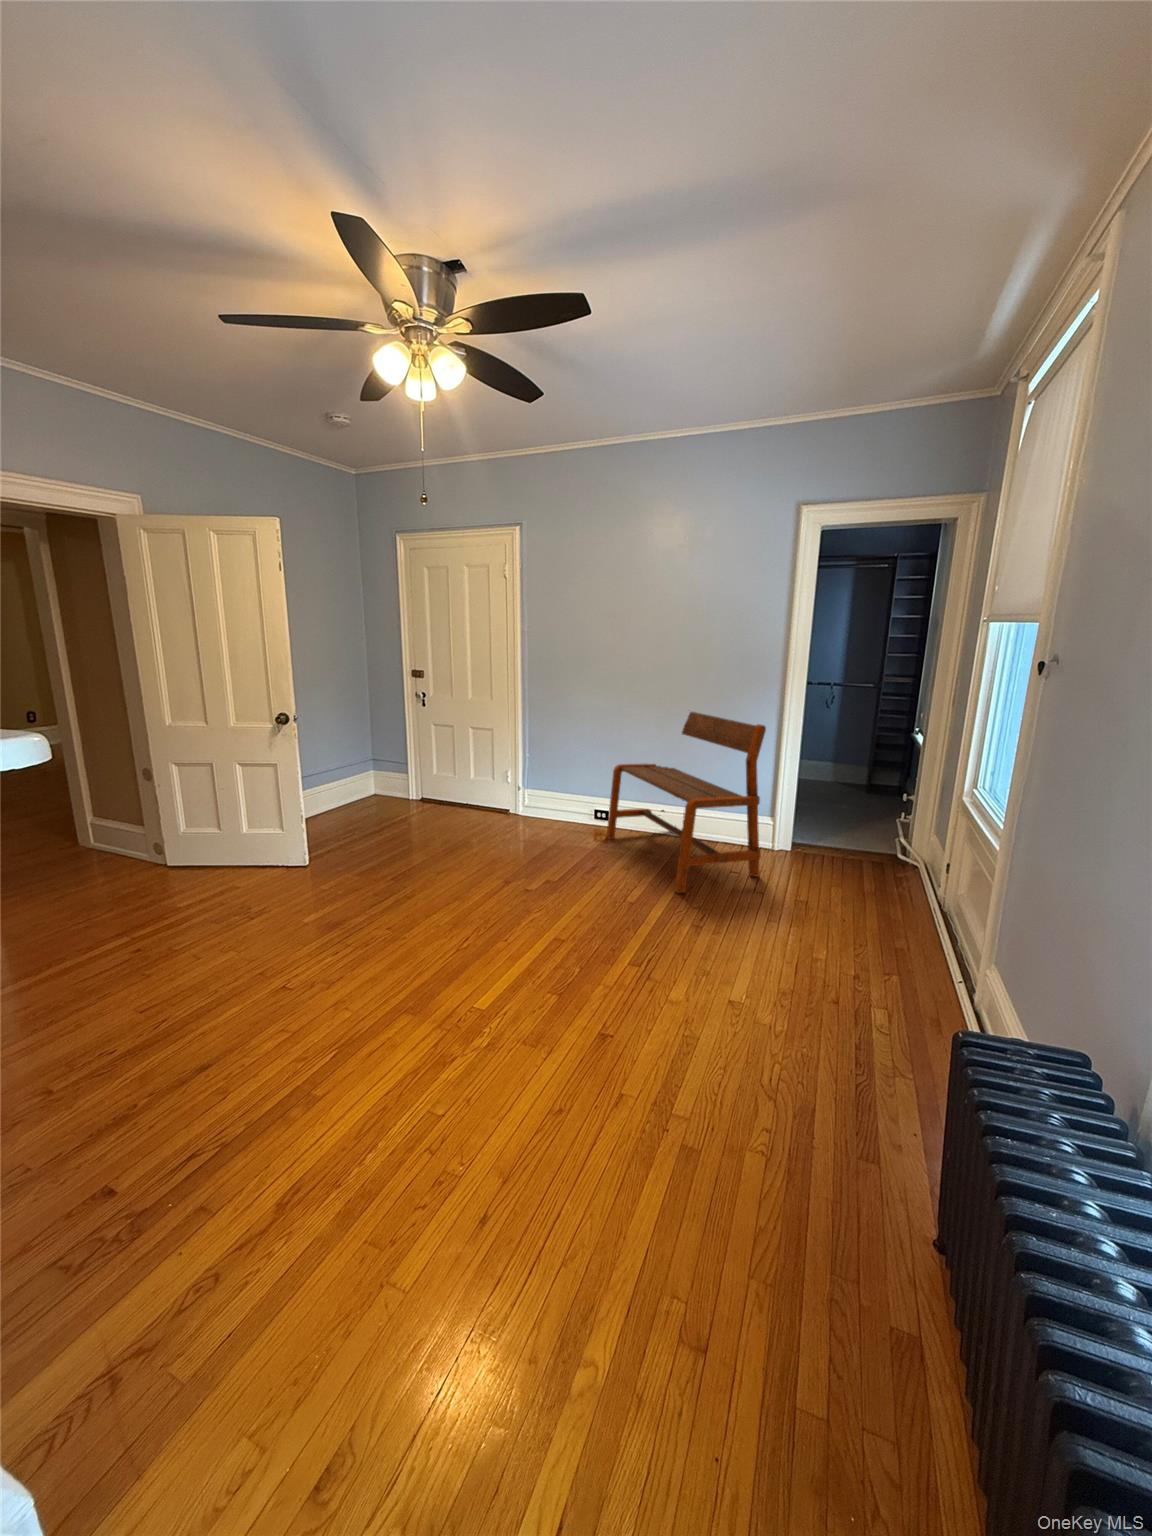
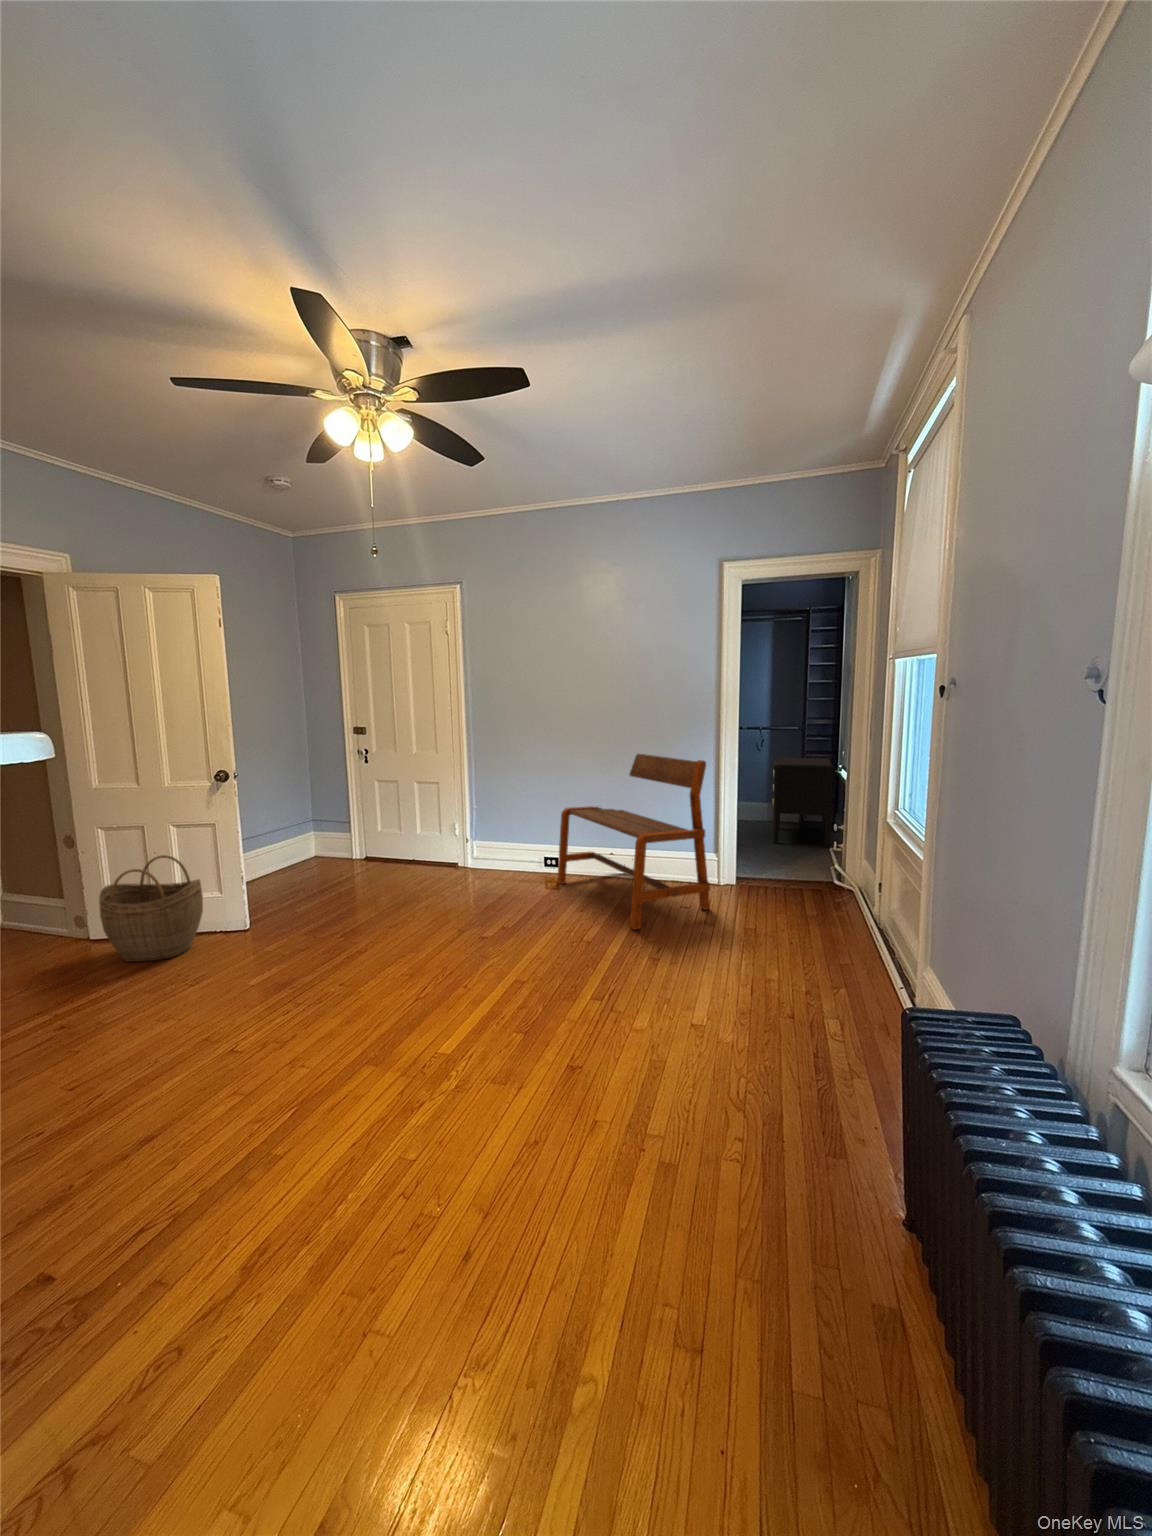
nightstand: none [833,719,908,816] -> present [772,758,834,847]
woven basket: none [180,793,272,890] -> present [99,855,203,962]

